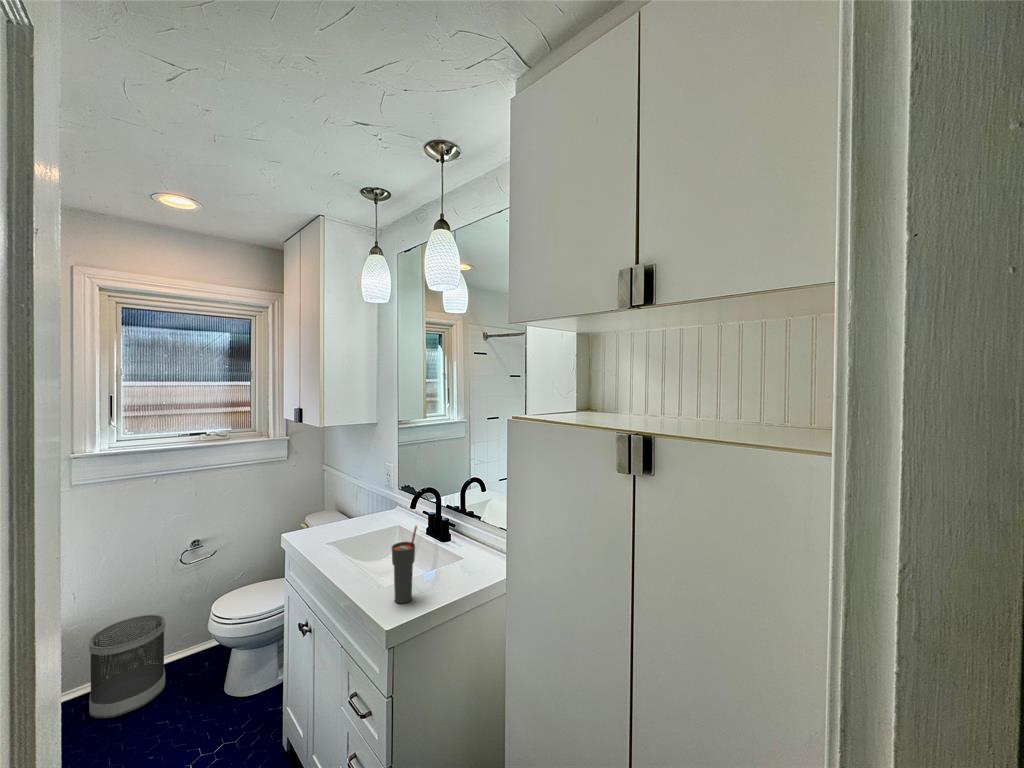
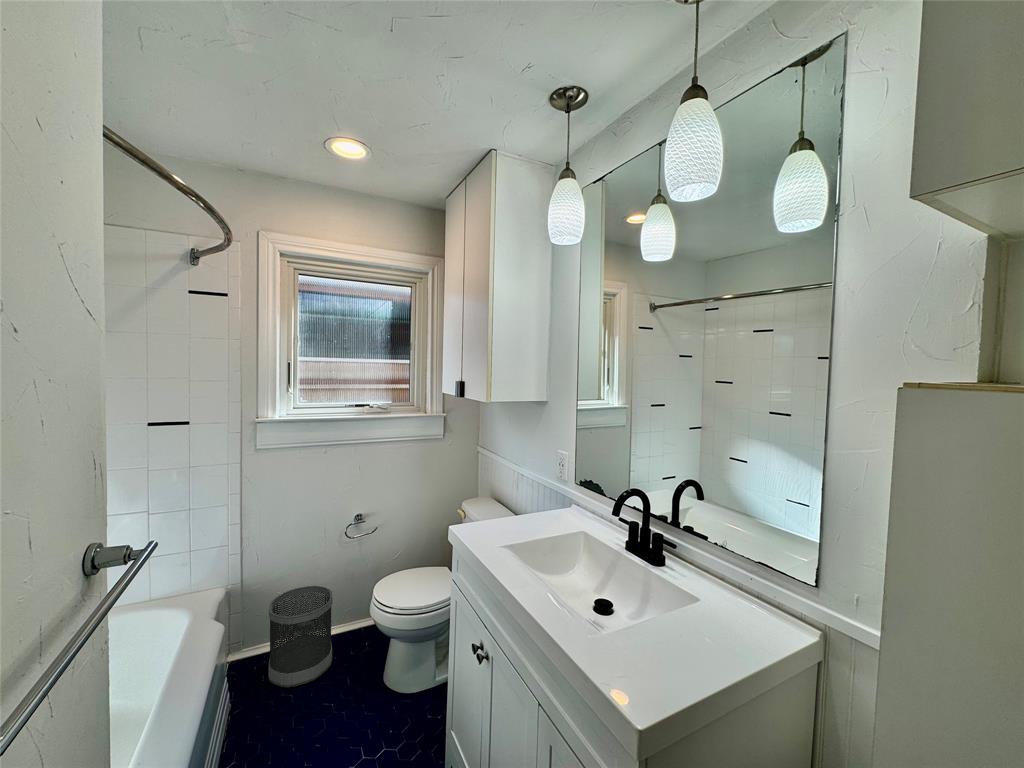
cup: present [392,526,417,603] -> none [628,554,666,676]

